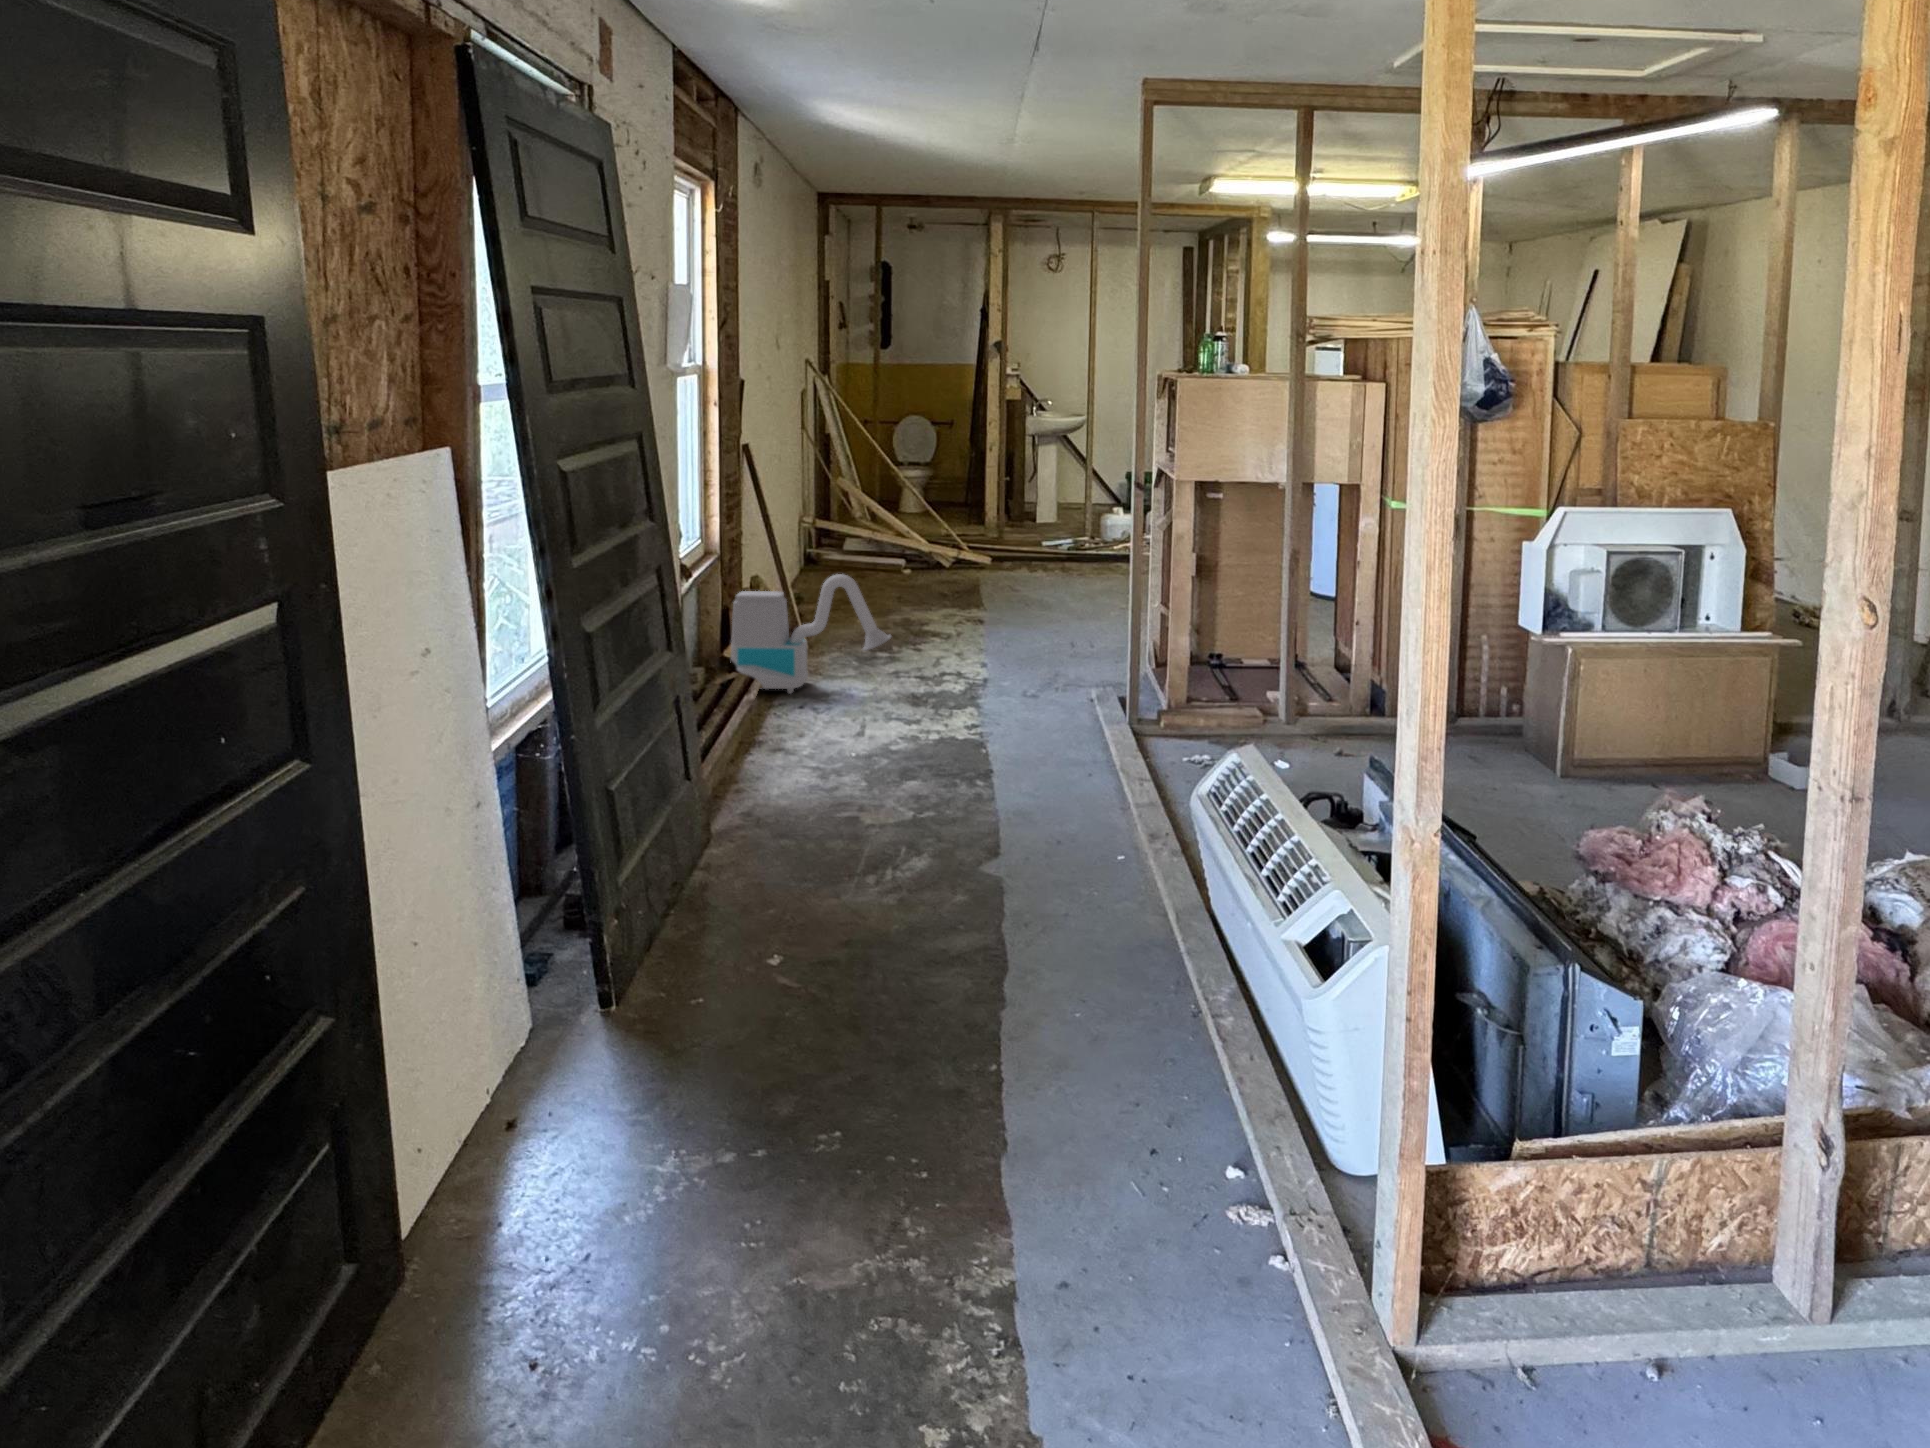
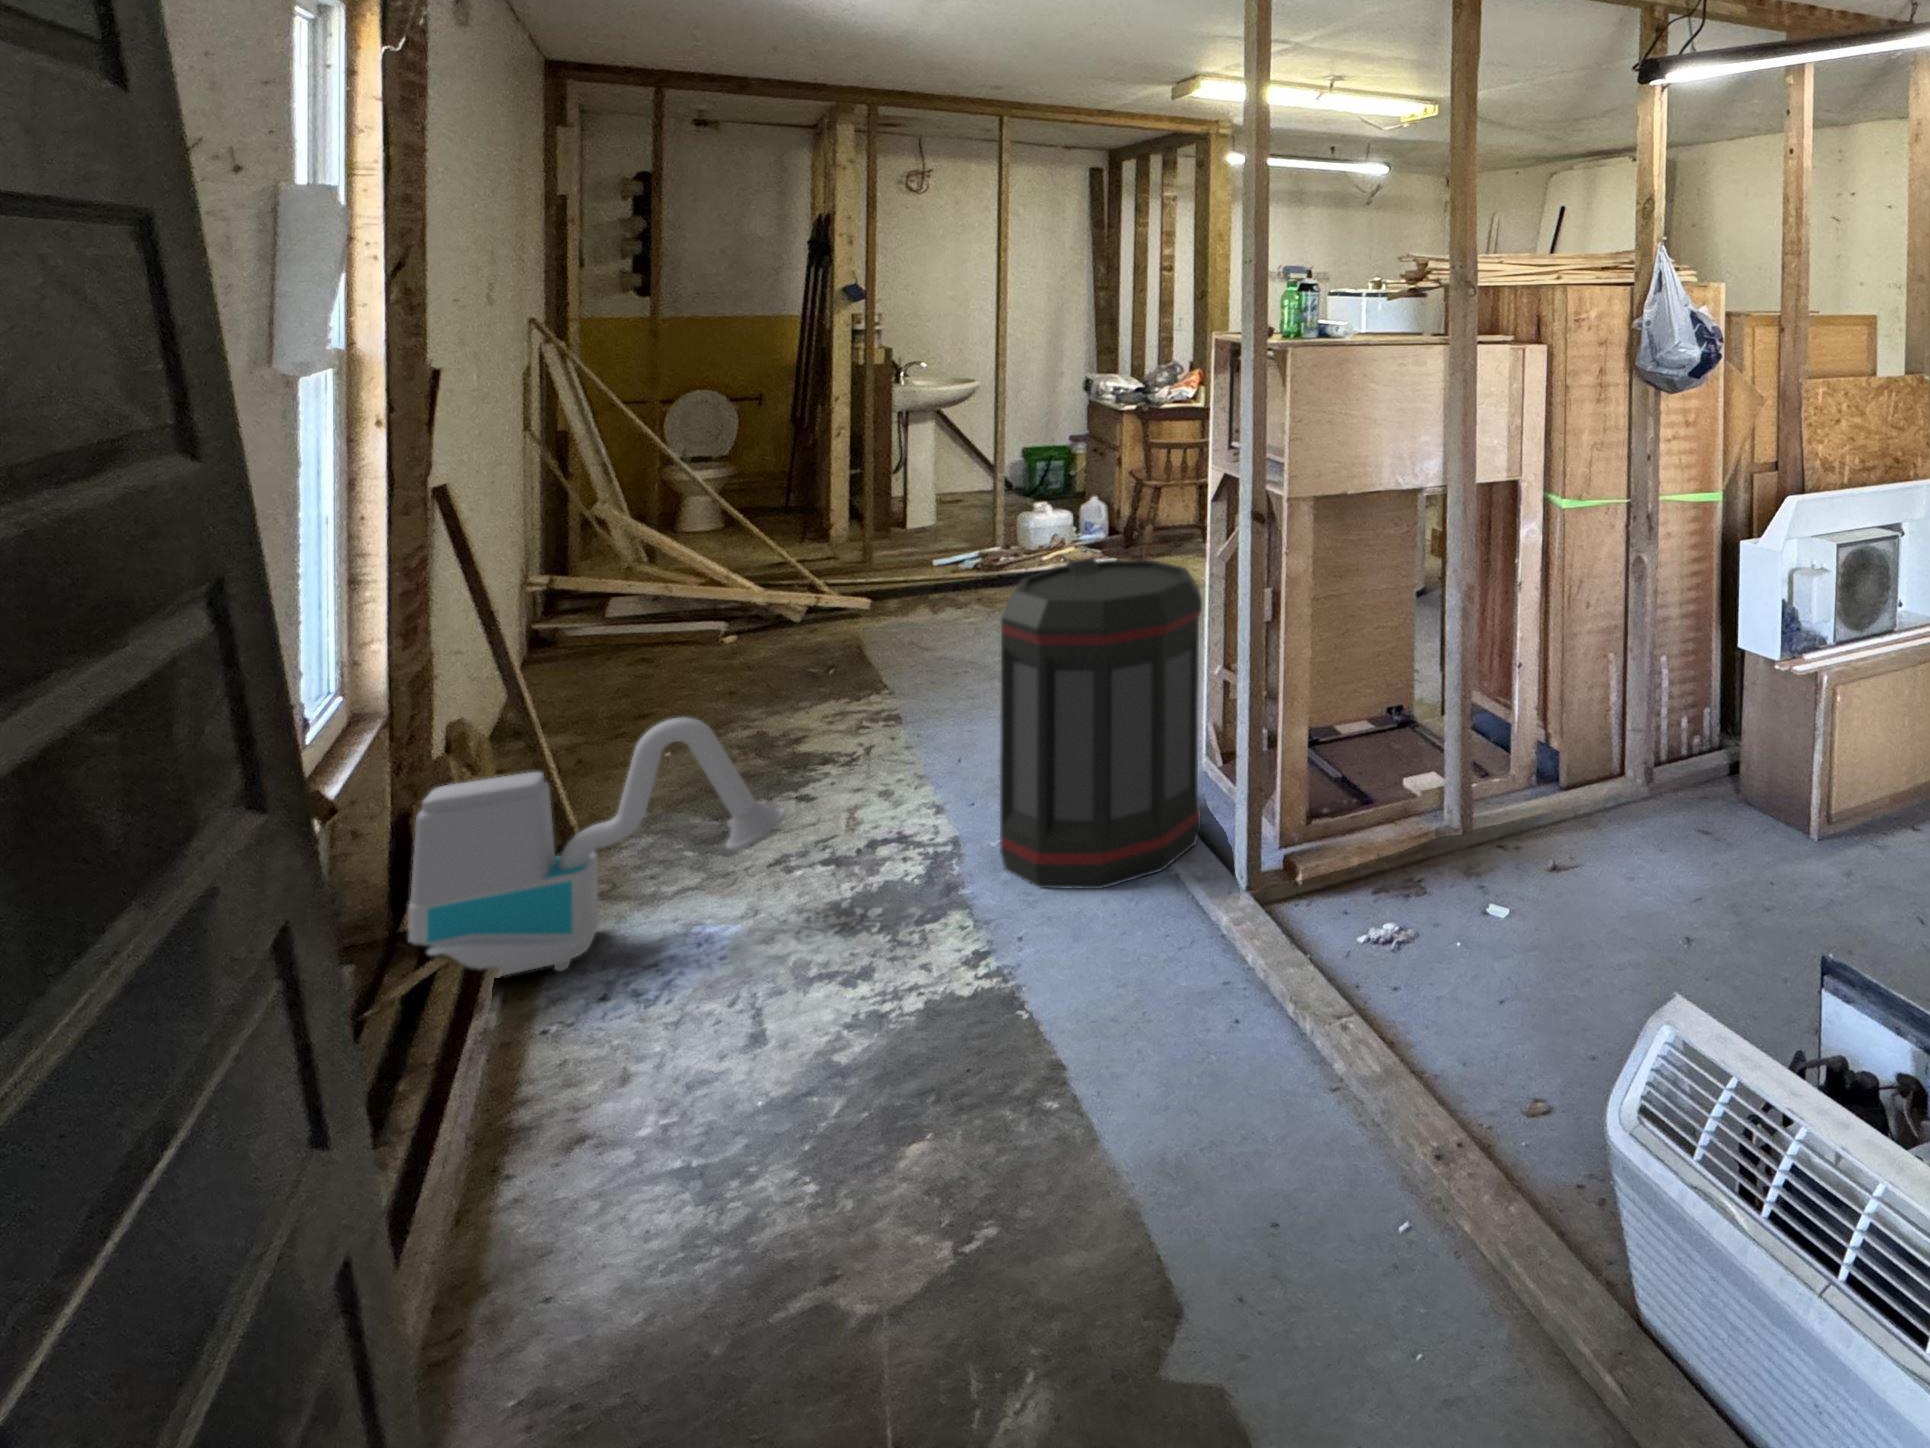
trash can: none [1001,516,1127,713] -> present [1000,558,1202,889]

